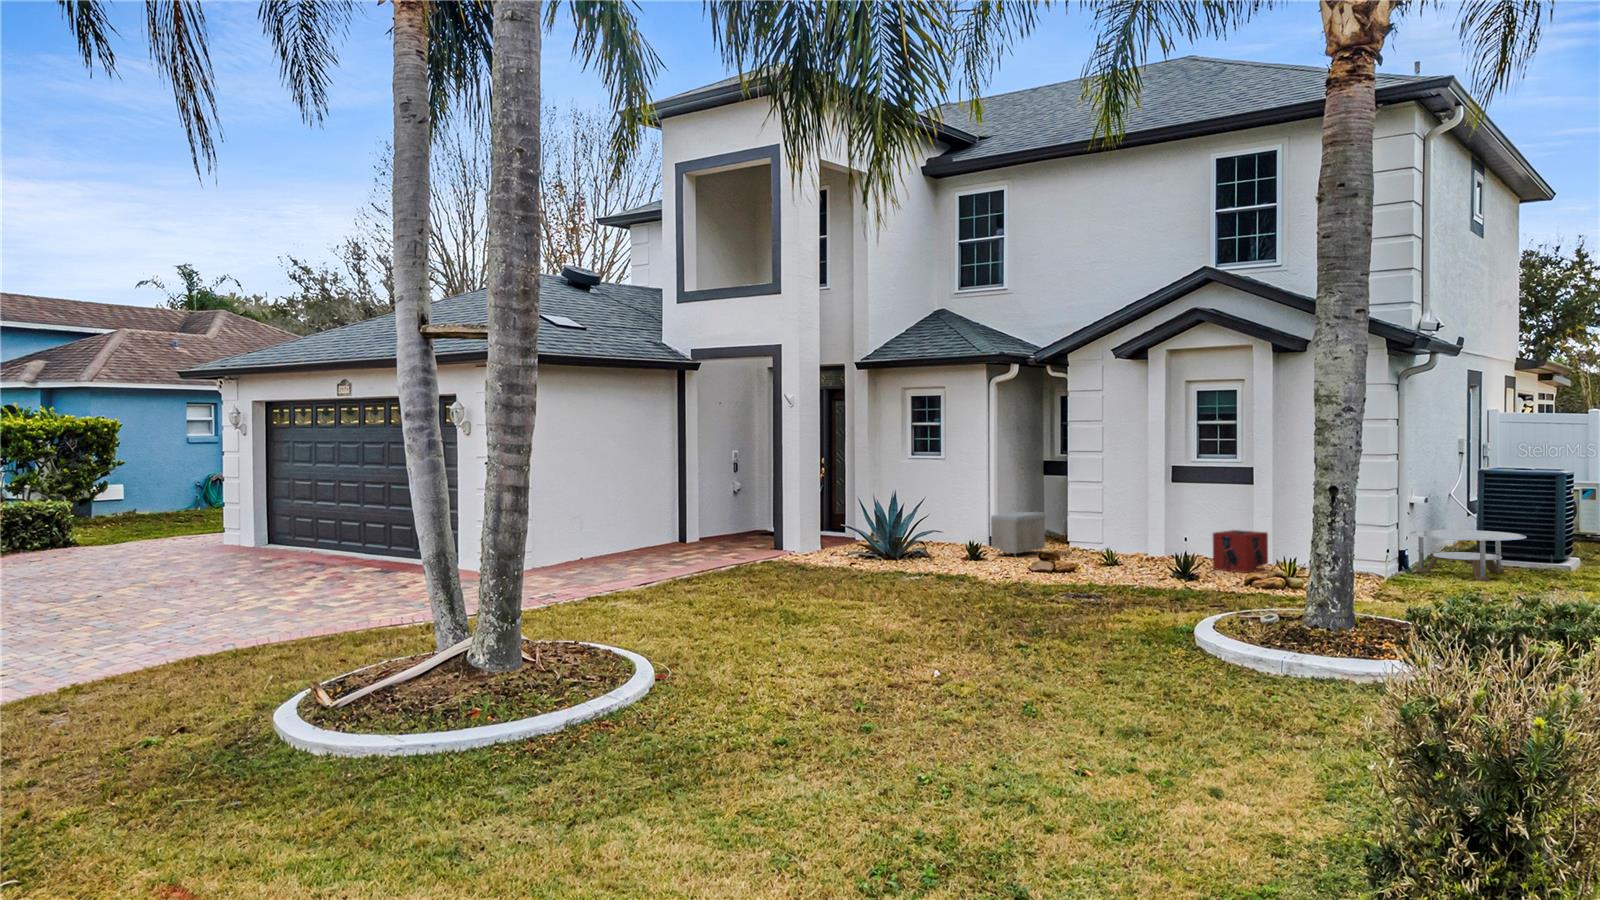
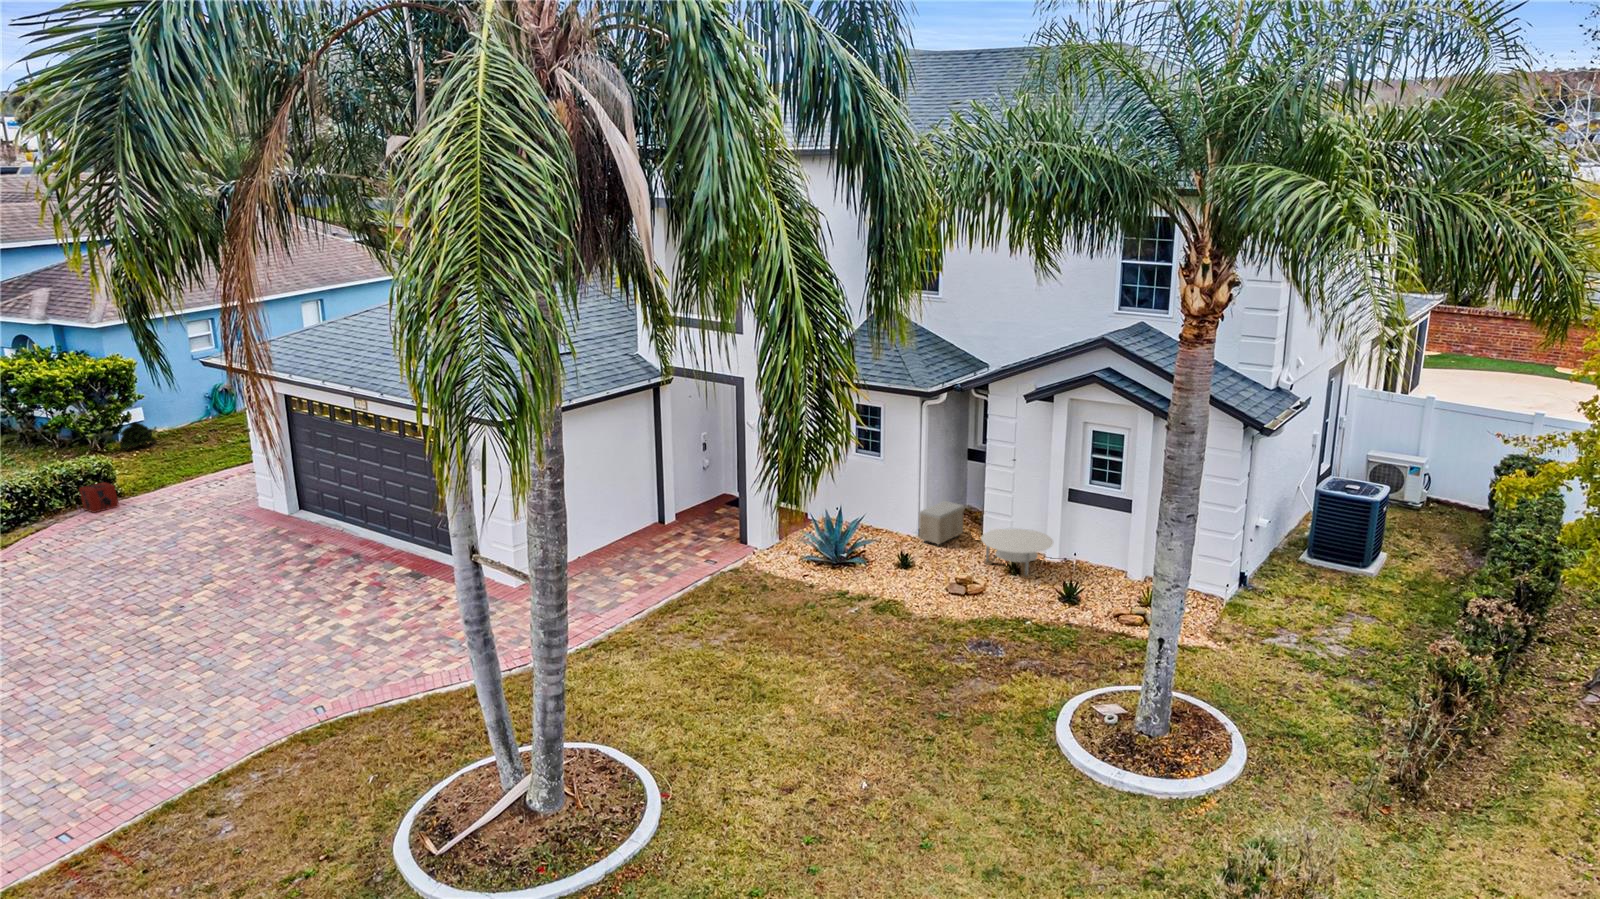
potted plant: none [87,496,129,526] -> present [119,422,157,450]
storage box: present [1213,530,1268,573] -> present [79,482,119,513]
round table: present [1410,530,1527,581] -> present [981,528,1053,579]

